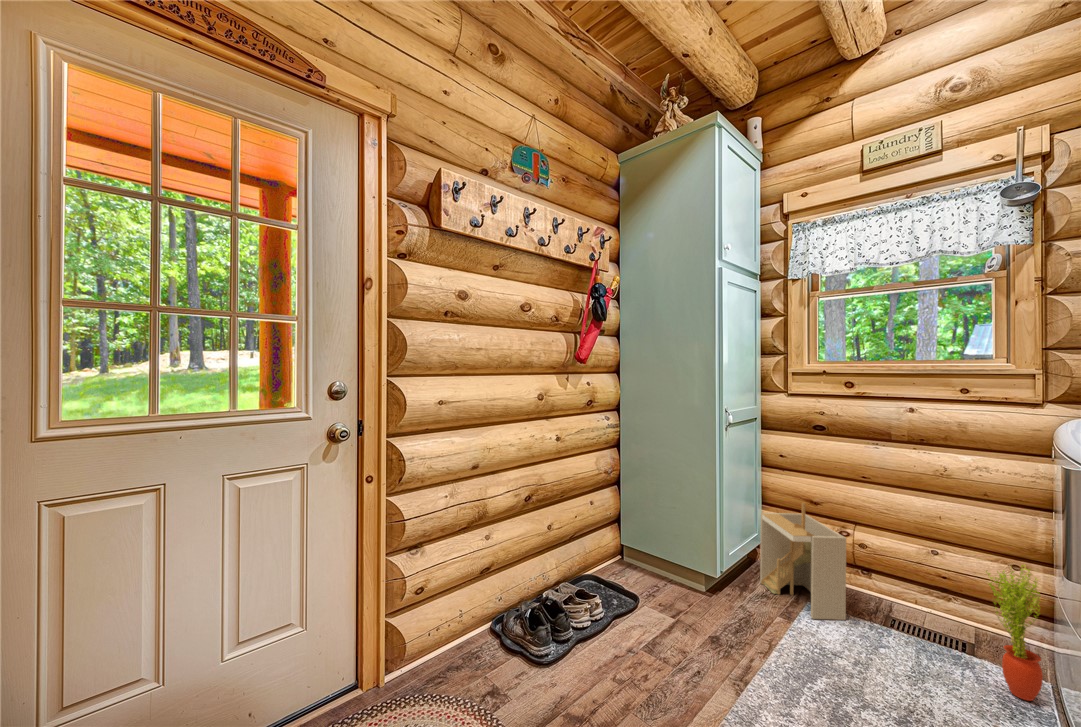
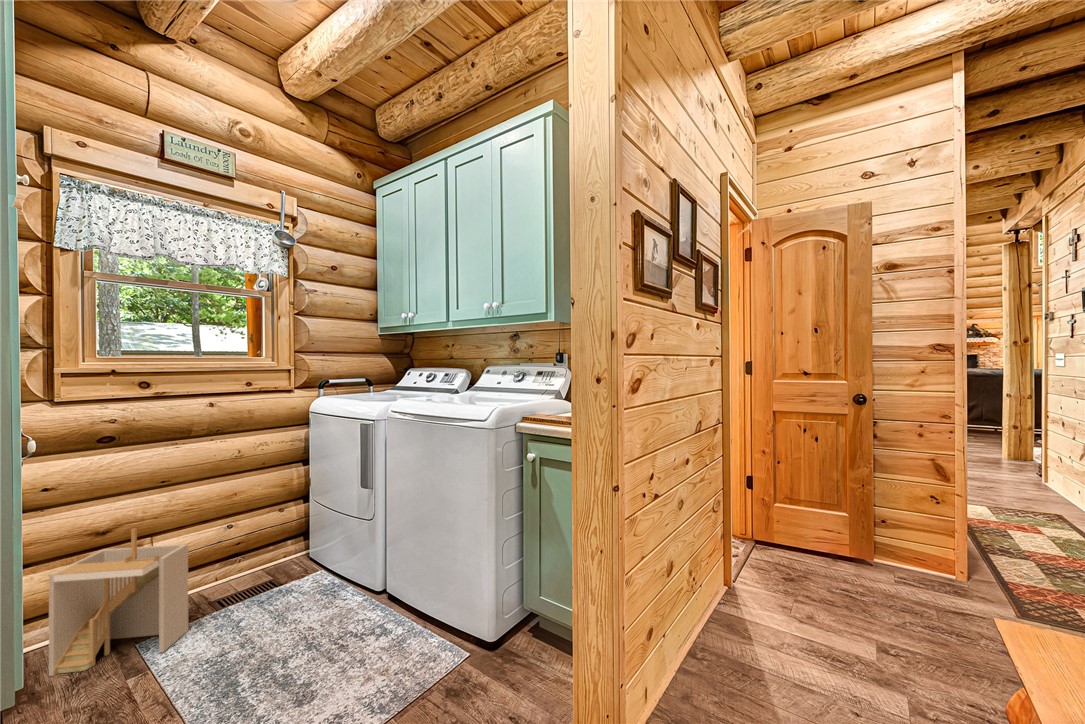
potted plant: present [986,565,1043,701] -> none [300,498,335,588]

